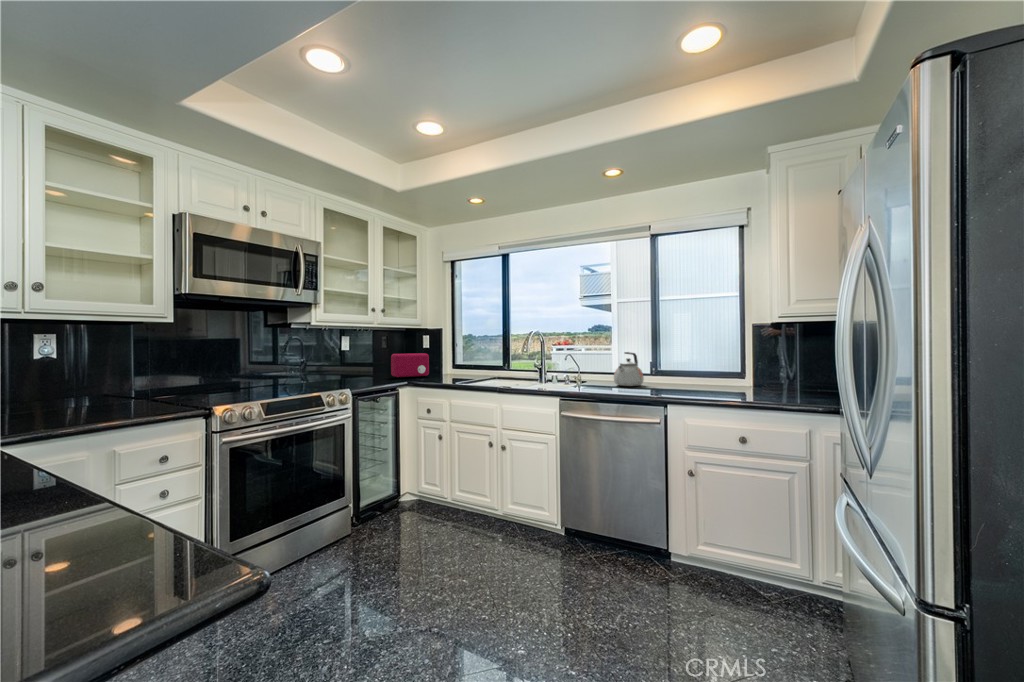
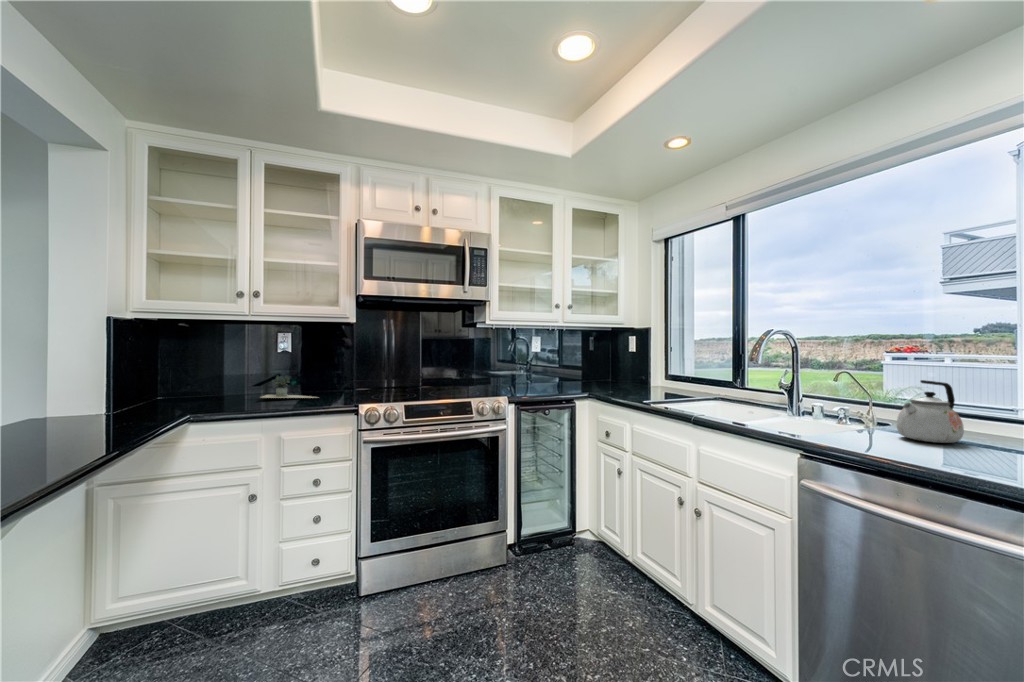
toaster: present [391,353,429,378] -> none [587,360,633,390]
potted plant: none [65,384,171,412] -> present [262,376,314,398]

